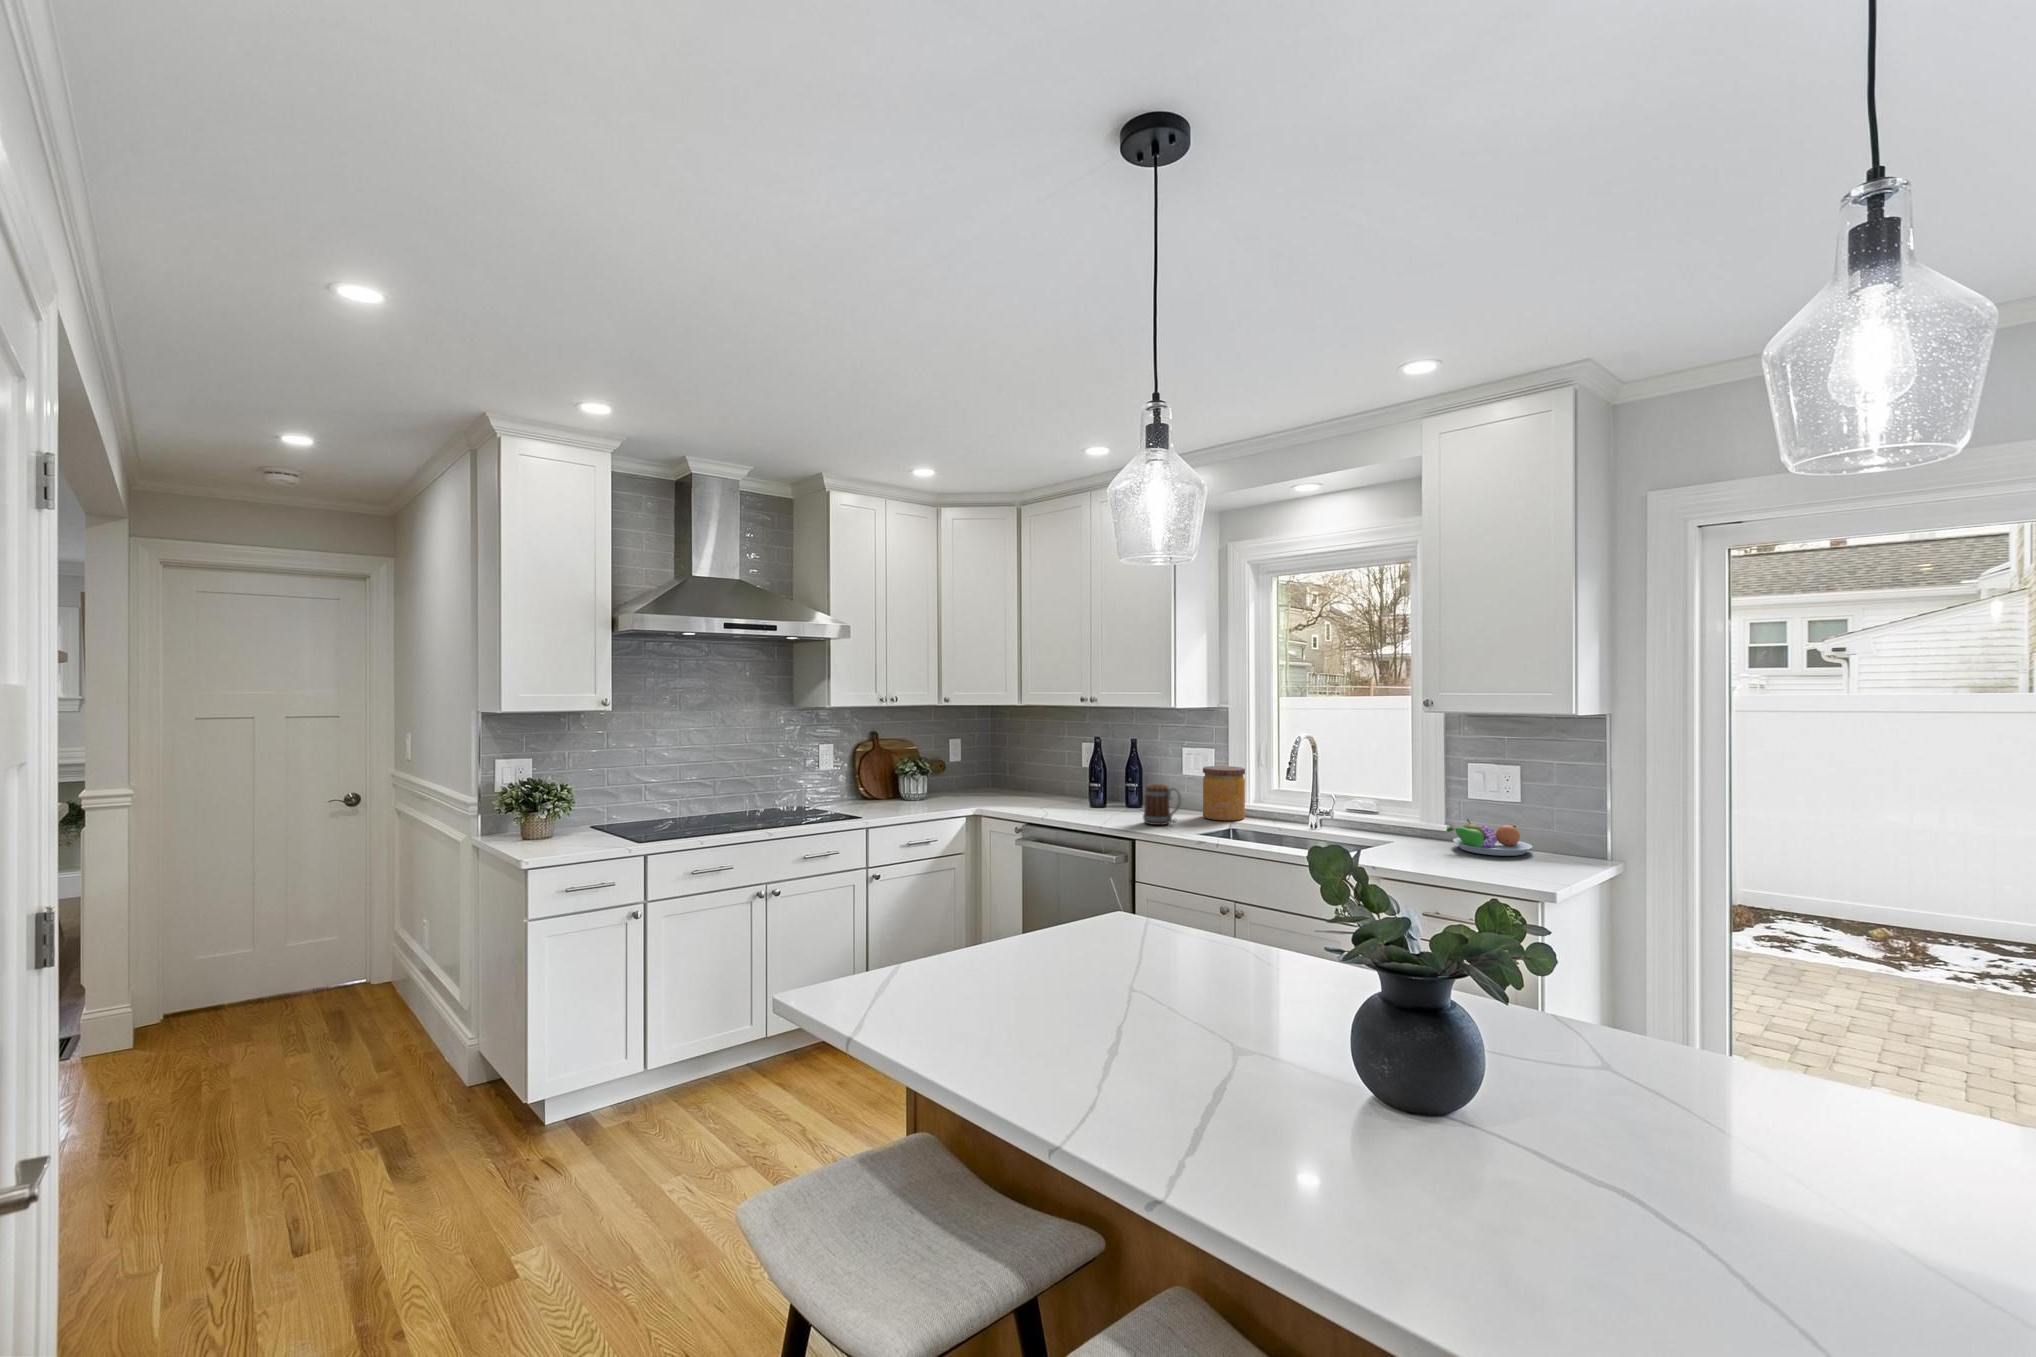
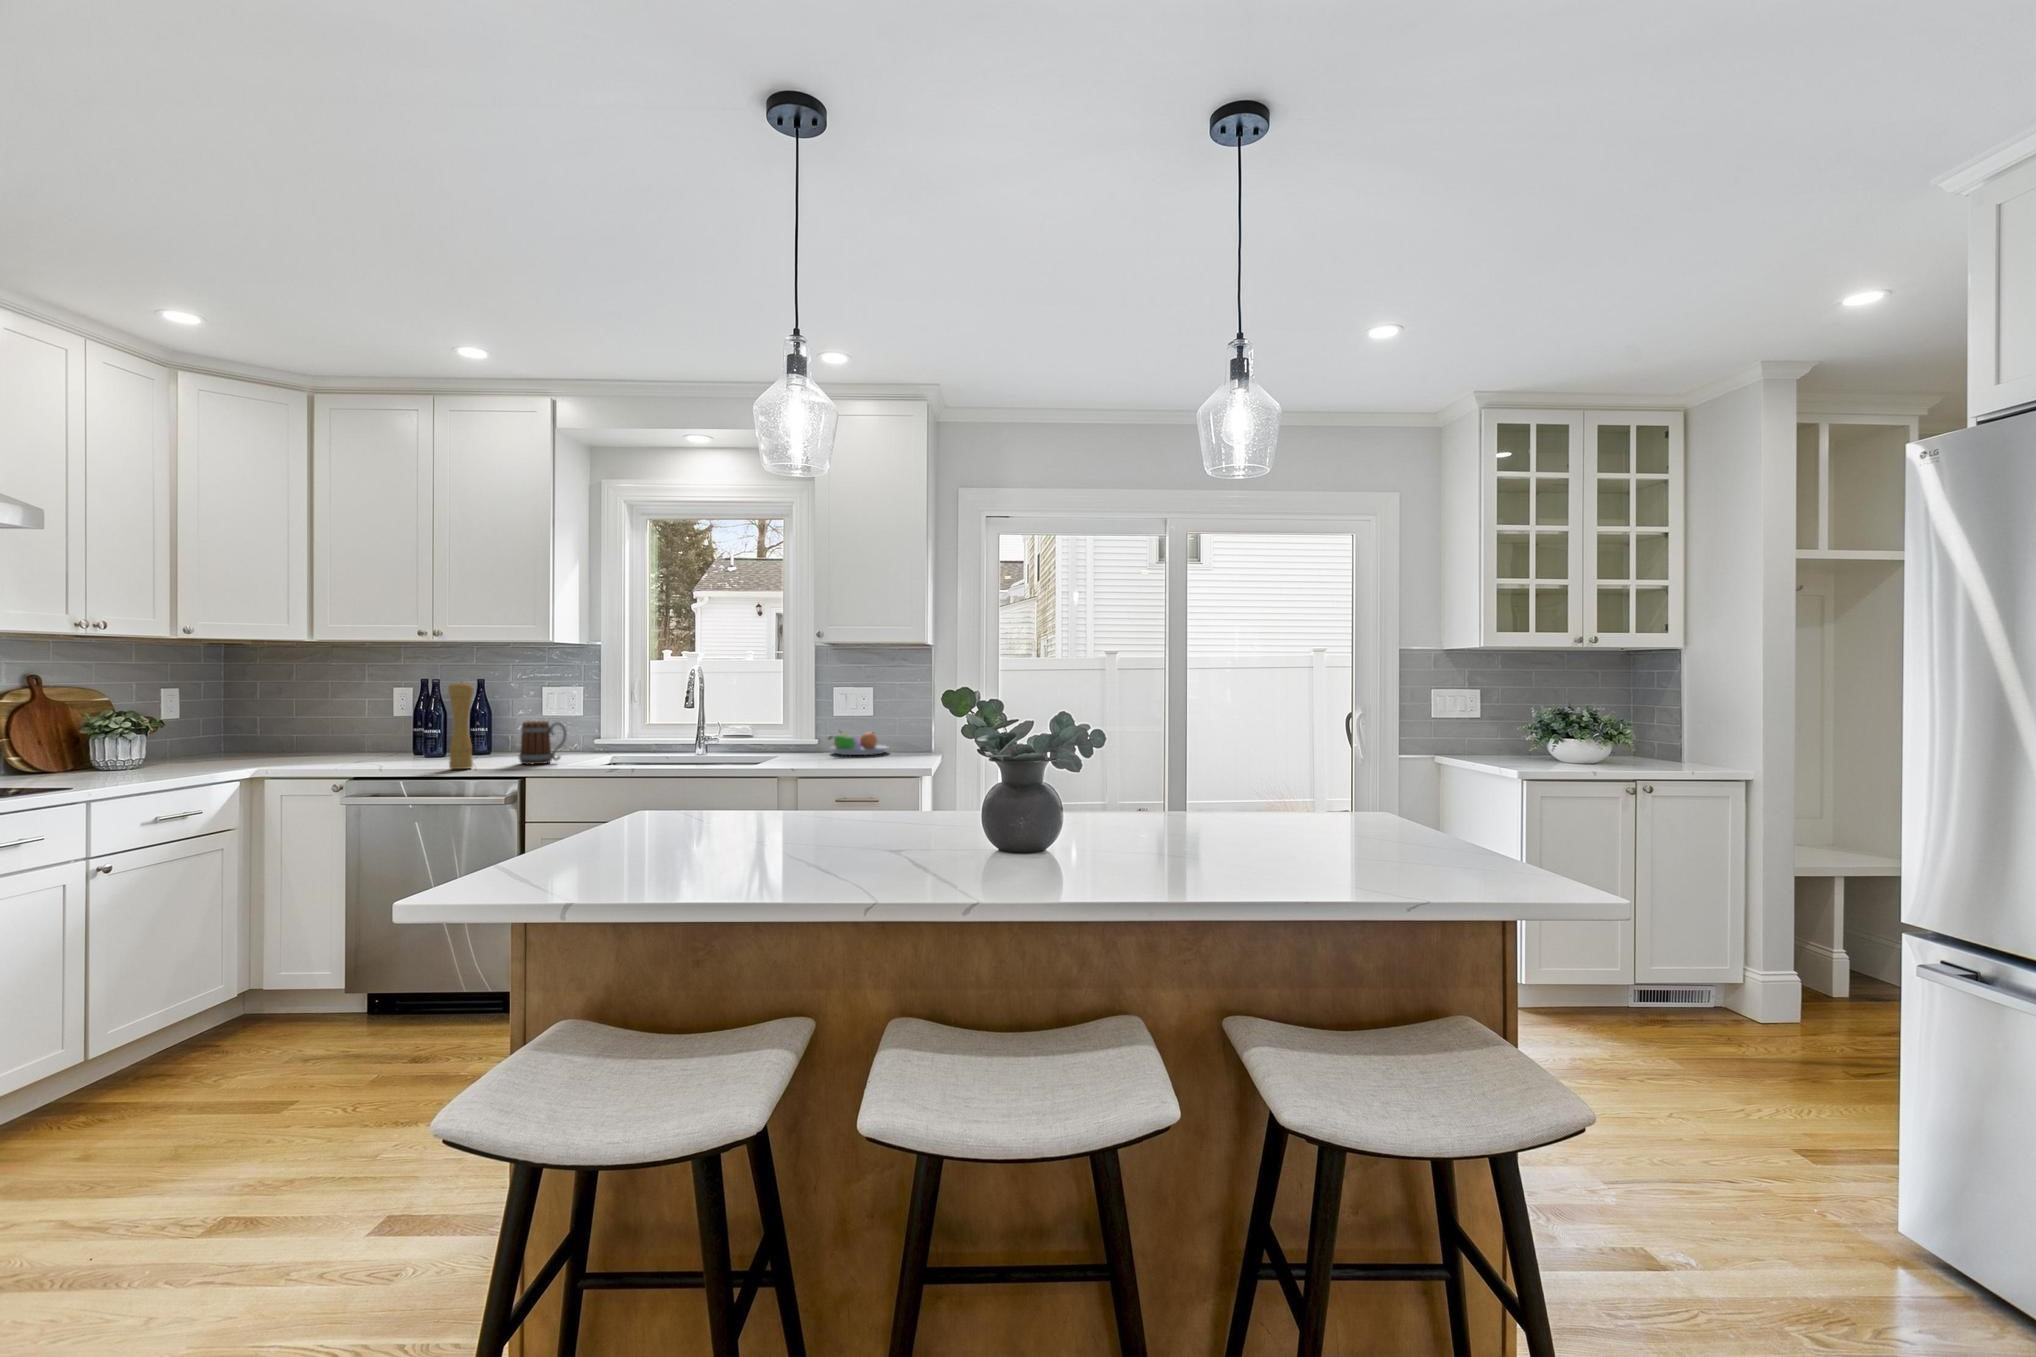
pepper mill: none [1087,748,1106,824] -> present [448,682,474,769]
jar: present [1203,766,1245,820] -> none [579,702,626,756]

